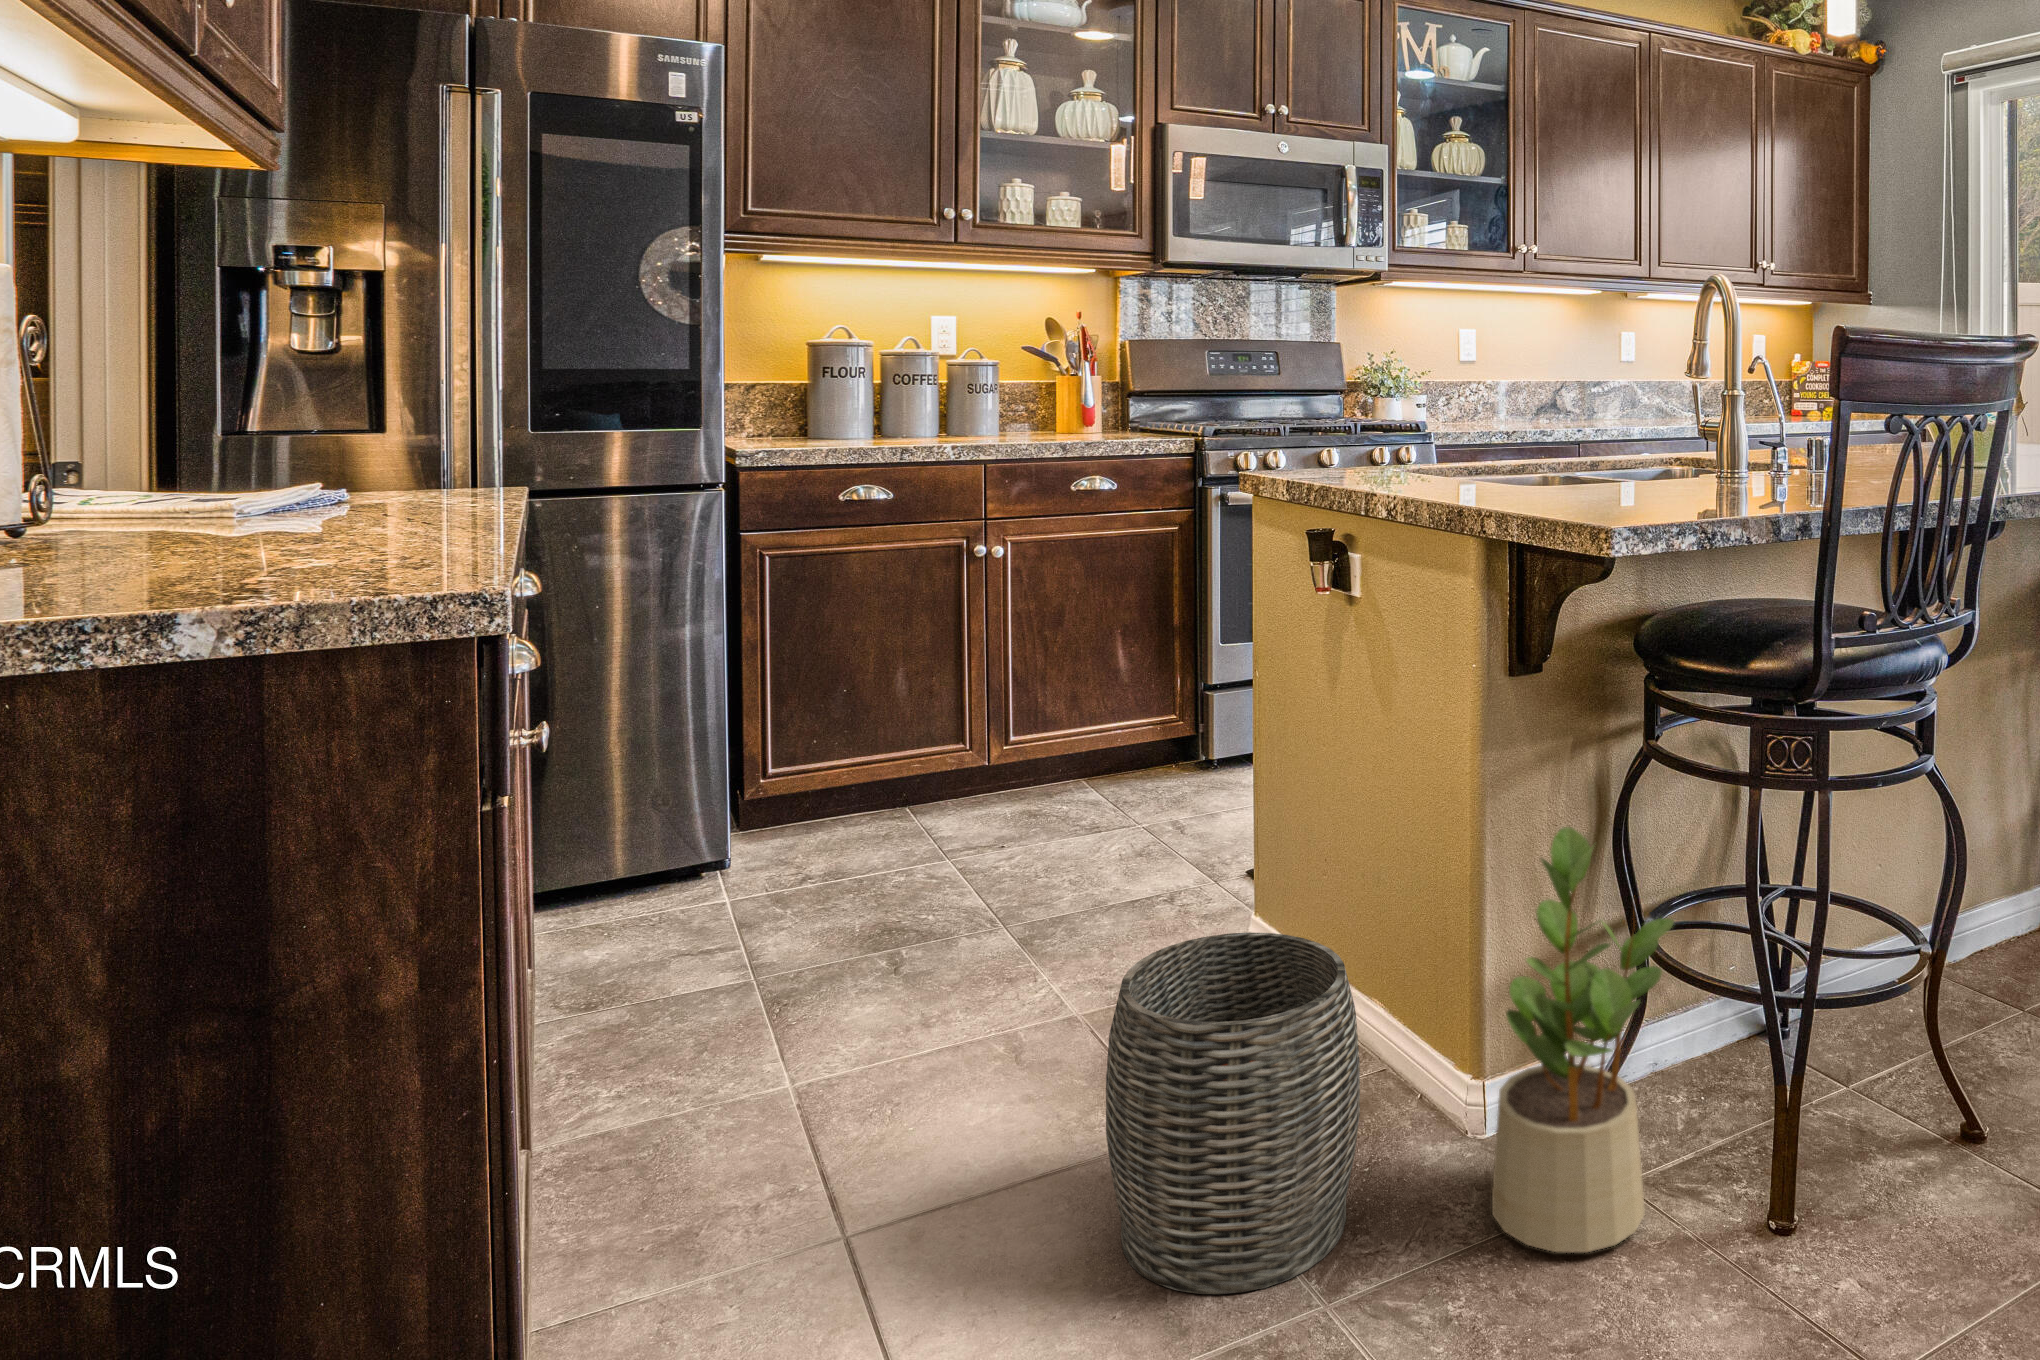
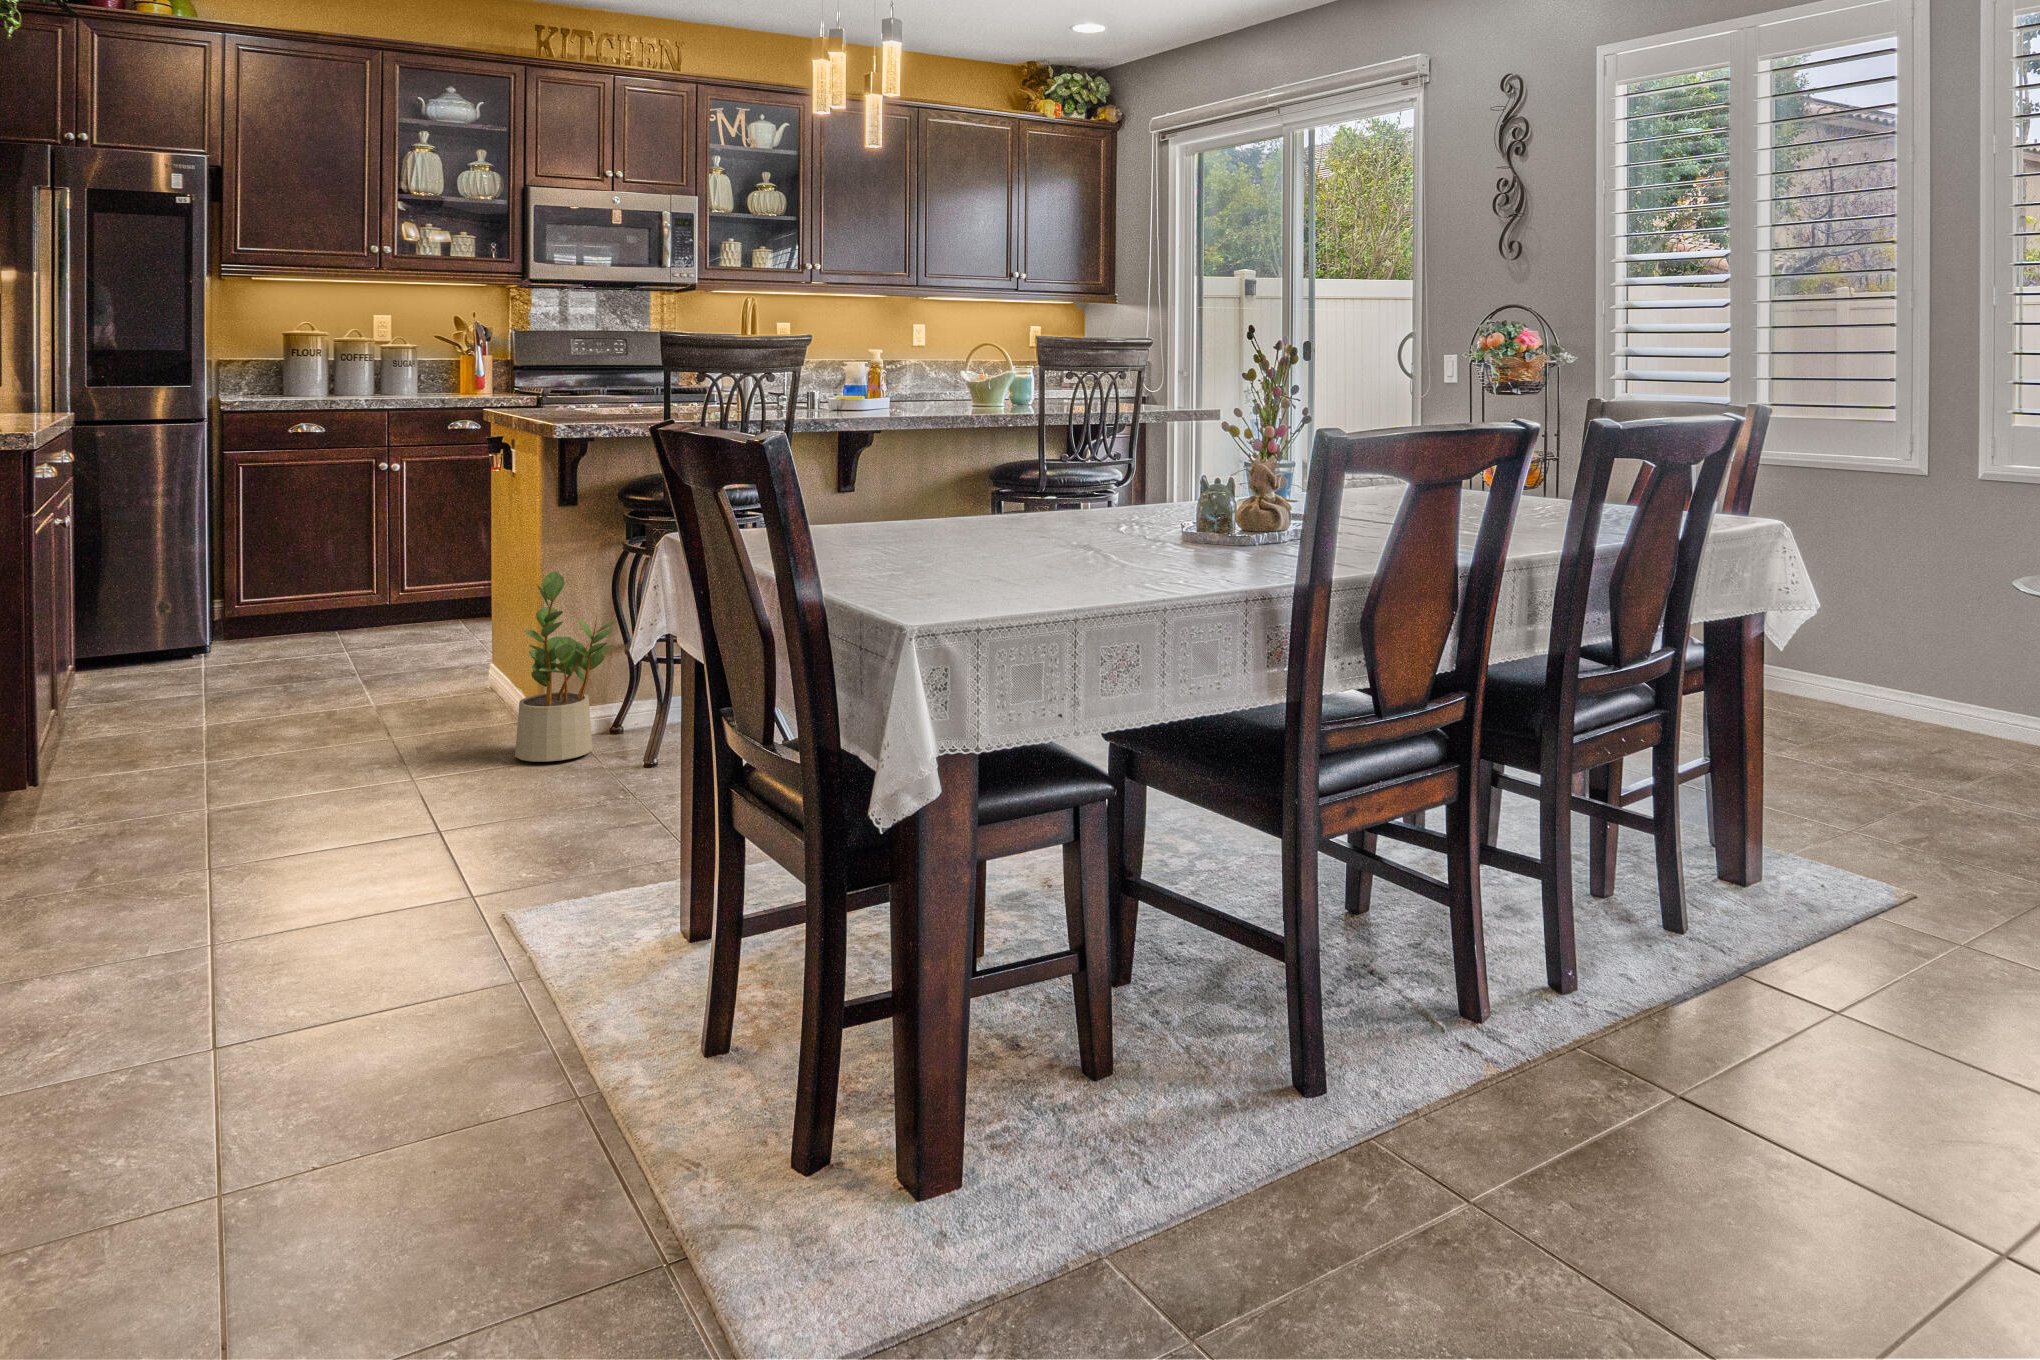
woven basket: present [1106,933,1360,1294] -> none [328,630,460,771]

